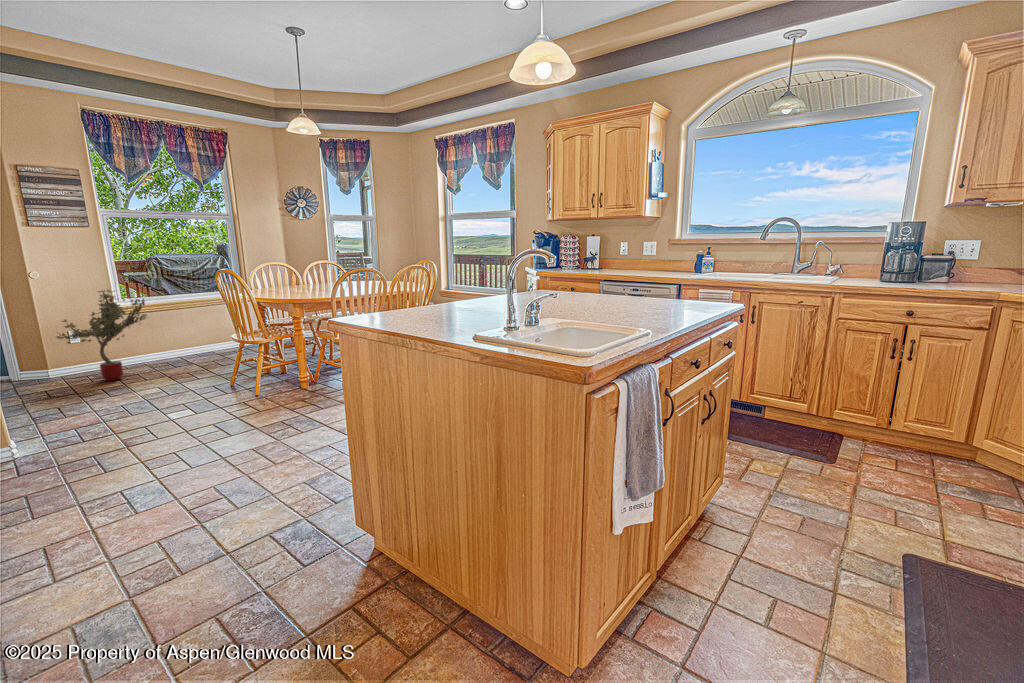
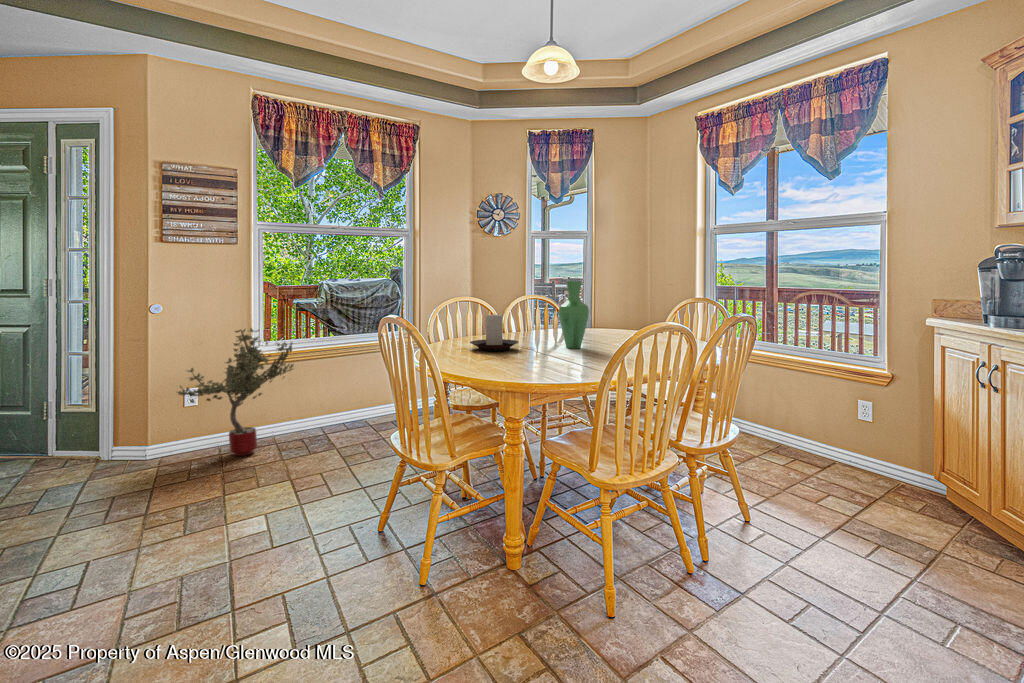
vase: none [336,252,355,292] -> present [559,281,589,349]
candle holder: none [280,272,311,295] -> present [470,314,518,351]

